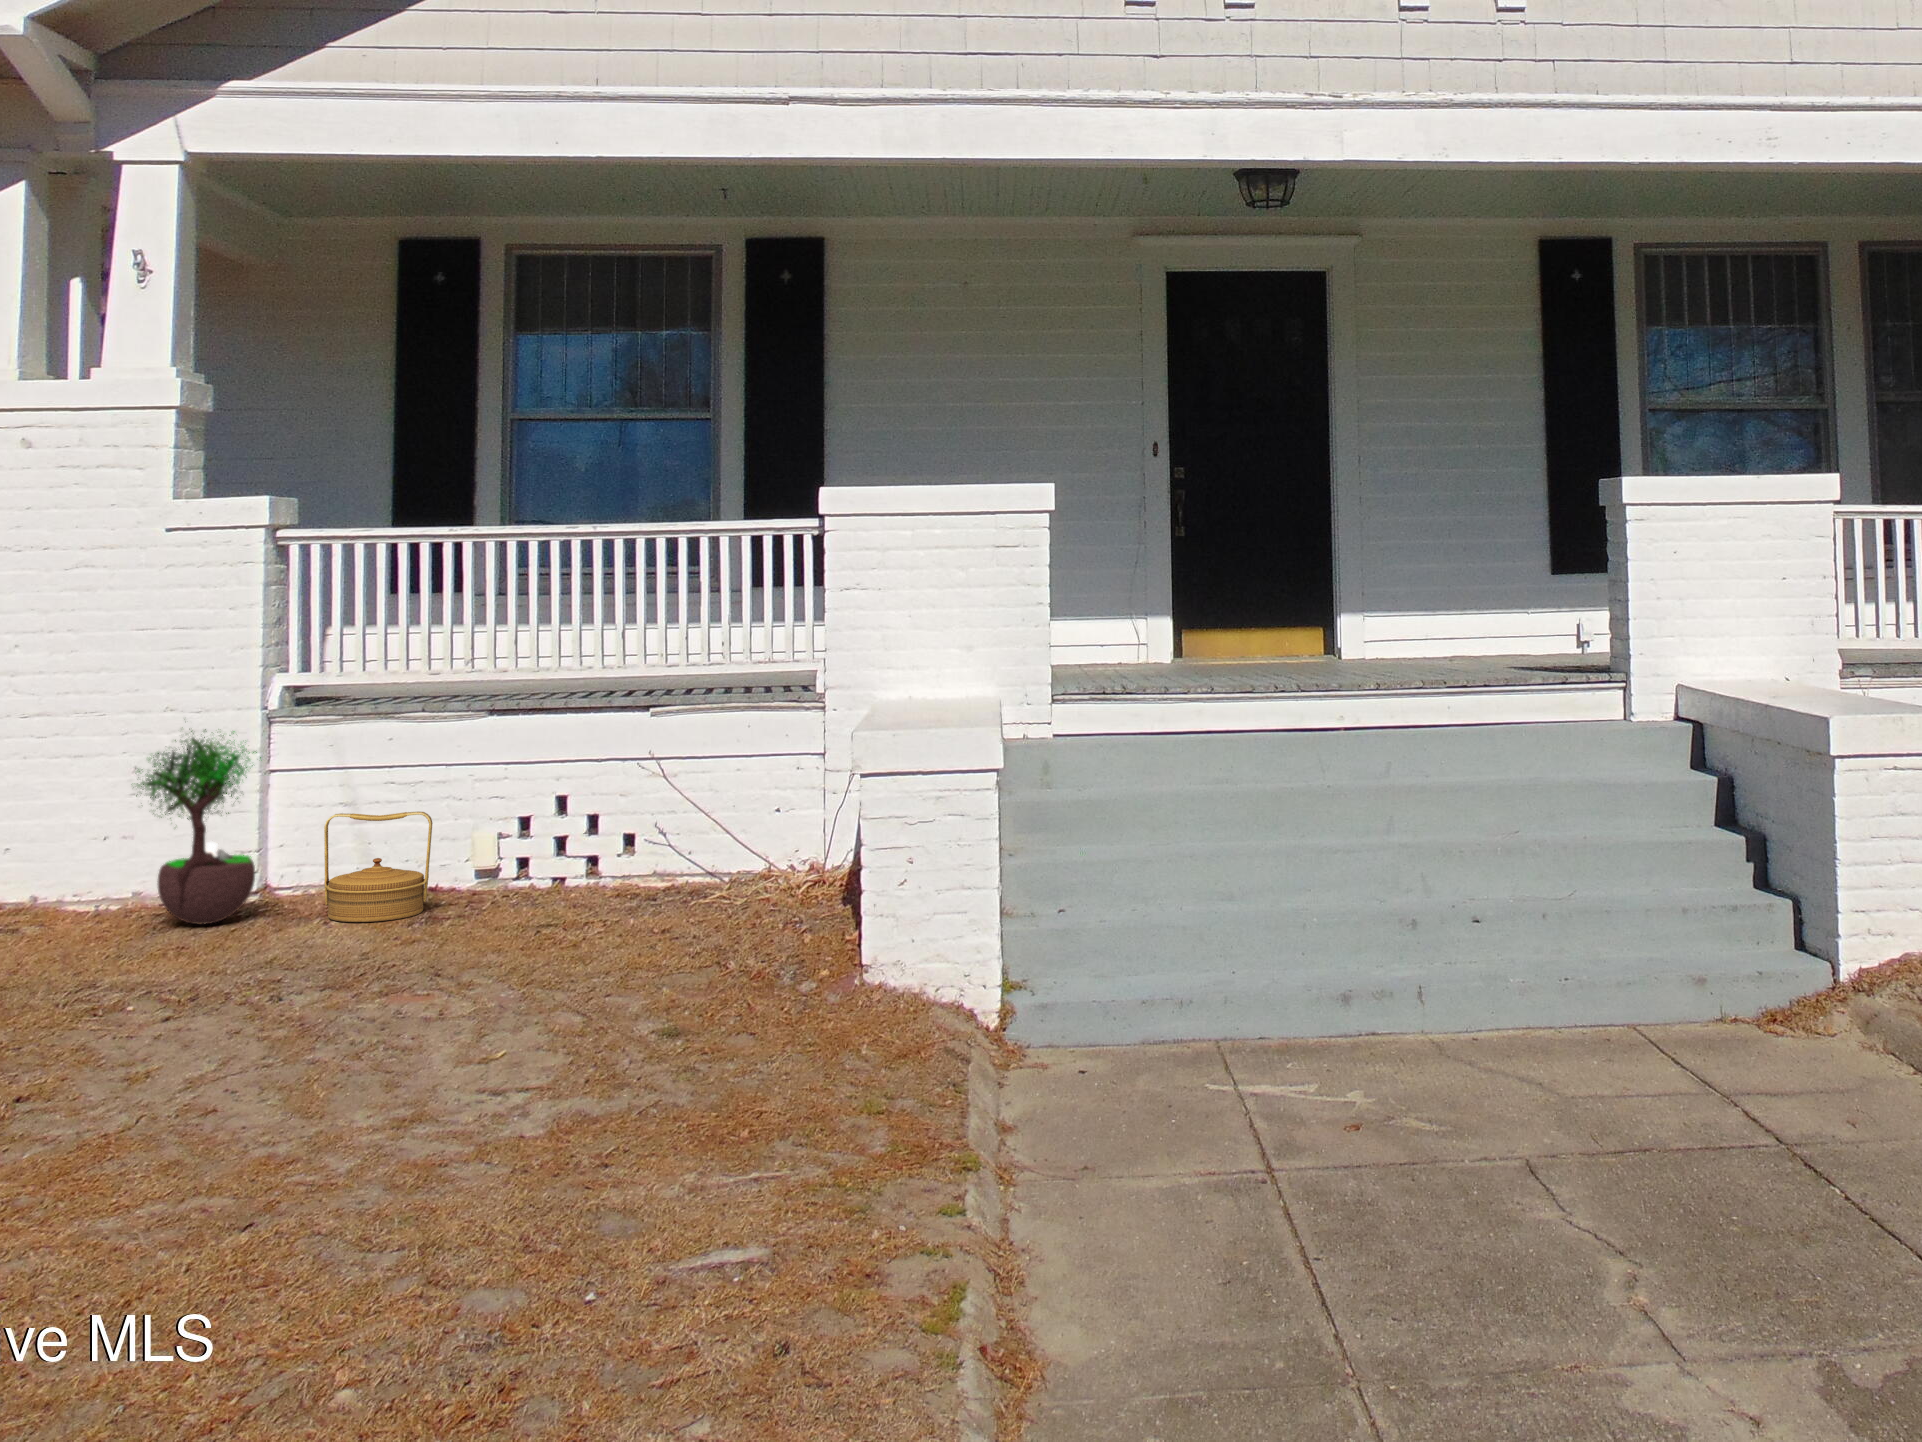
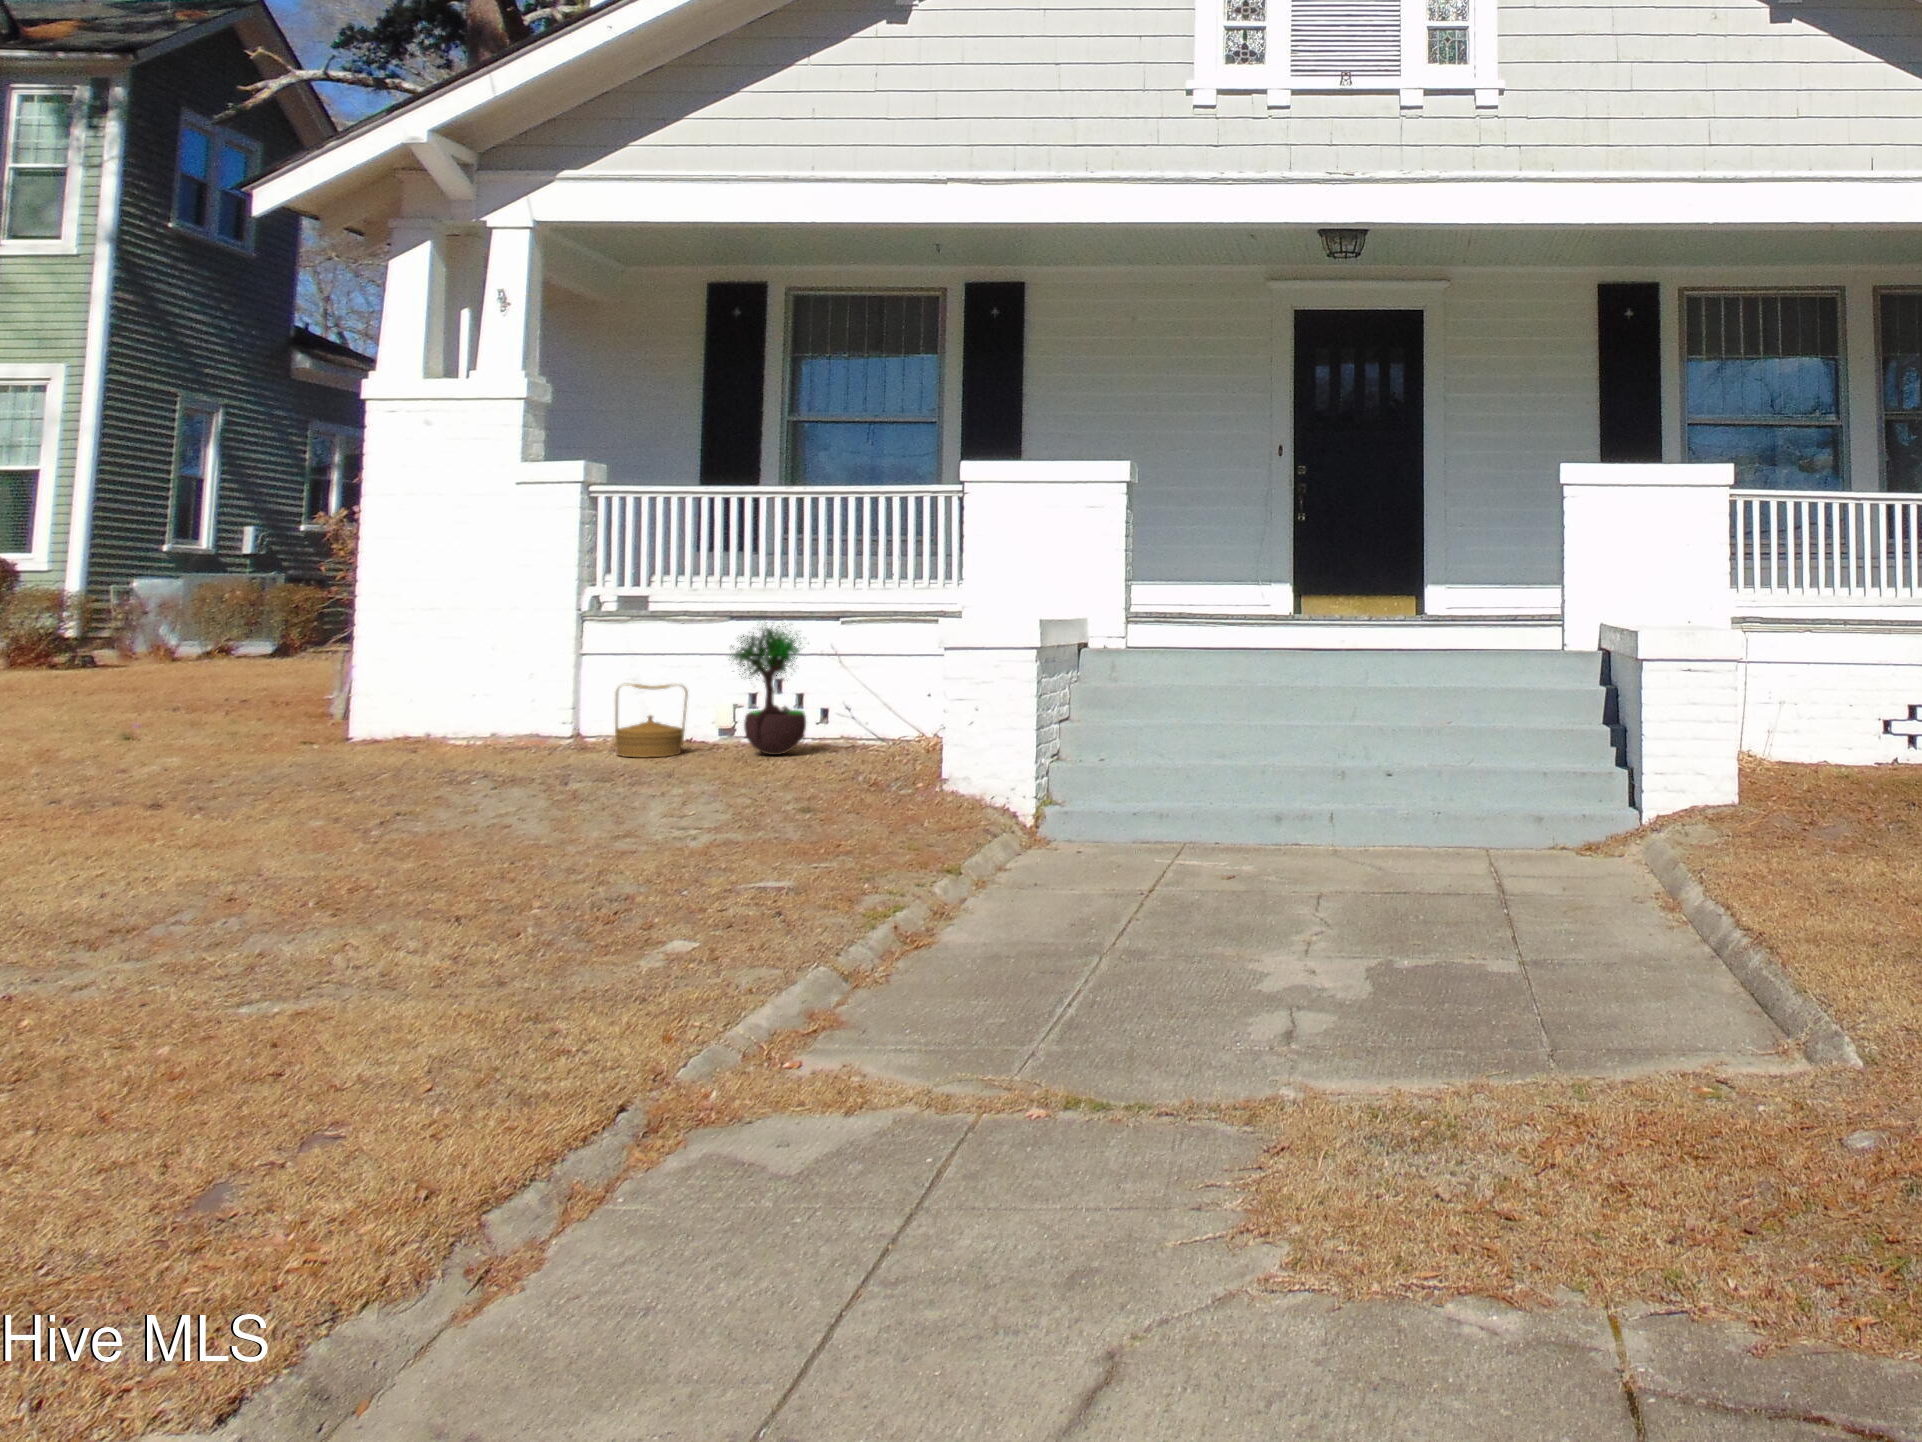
potted tree: present [136,729,261,924] -> present [731,625,809,755]

